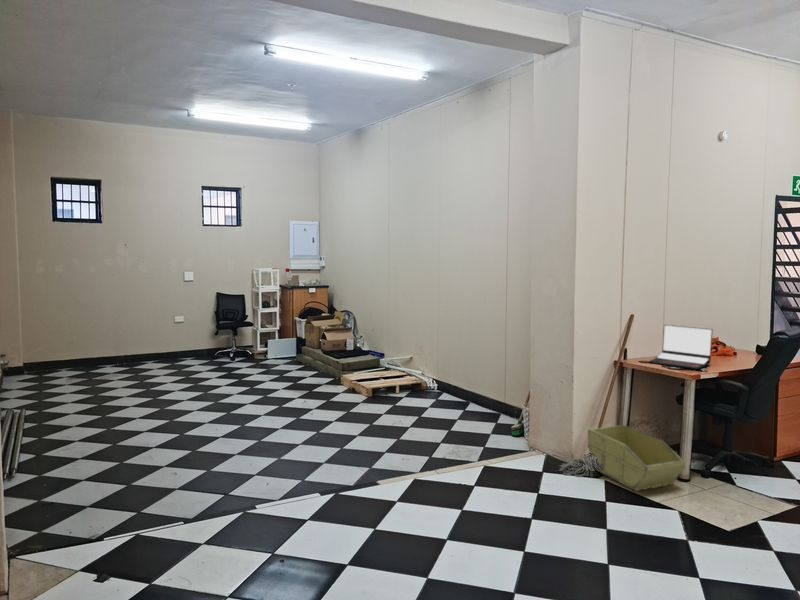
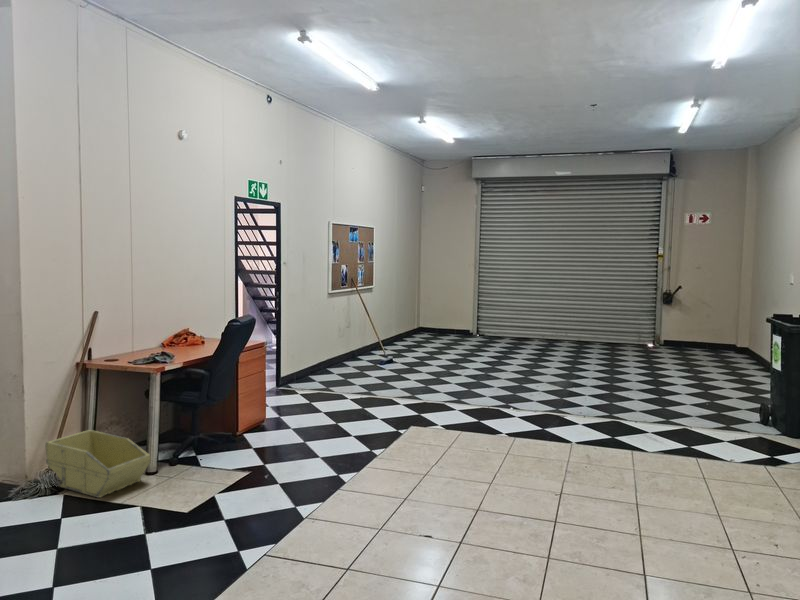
laptop: present [649,325,713,369] -> none [114,320,176,362]

